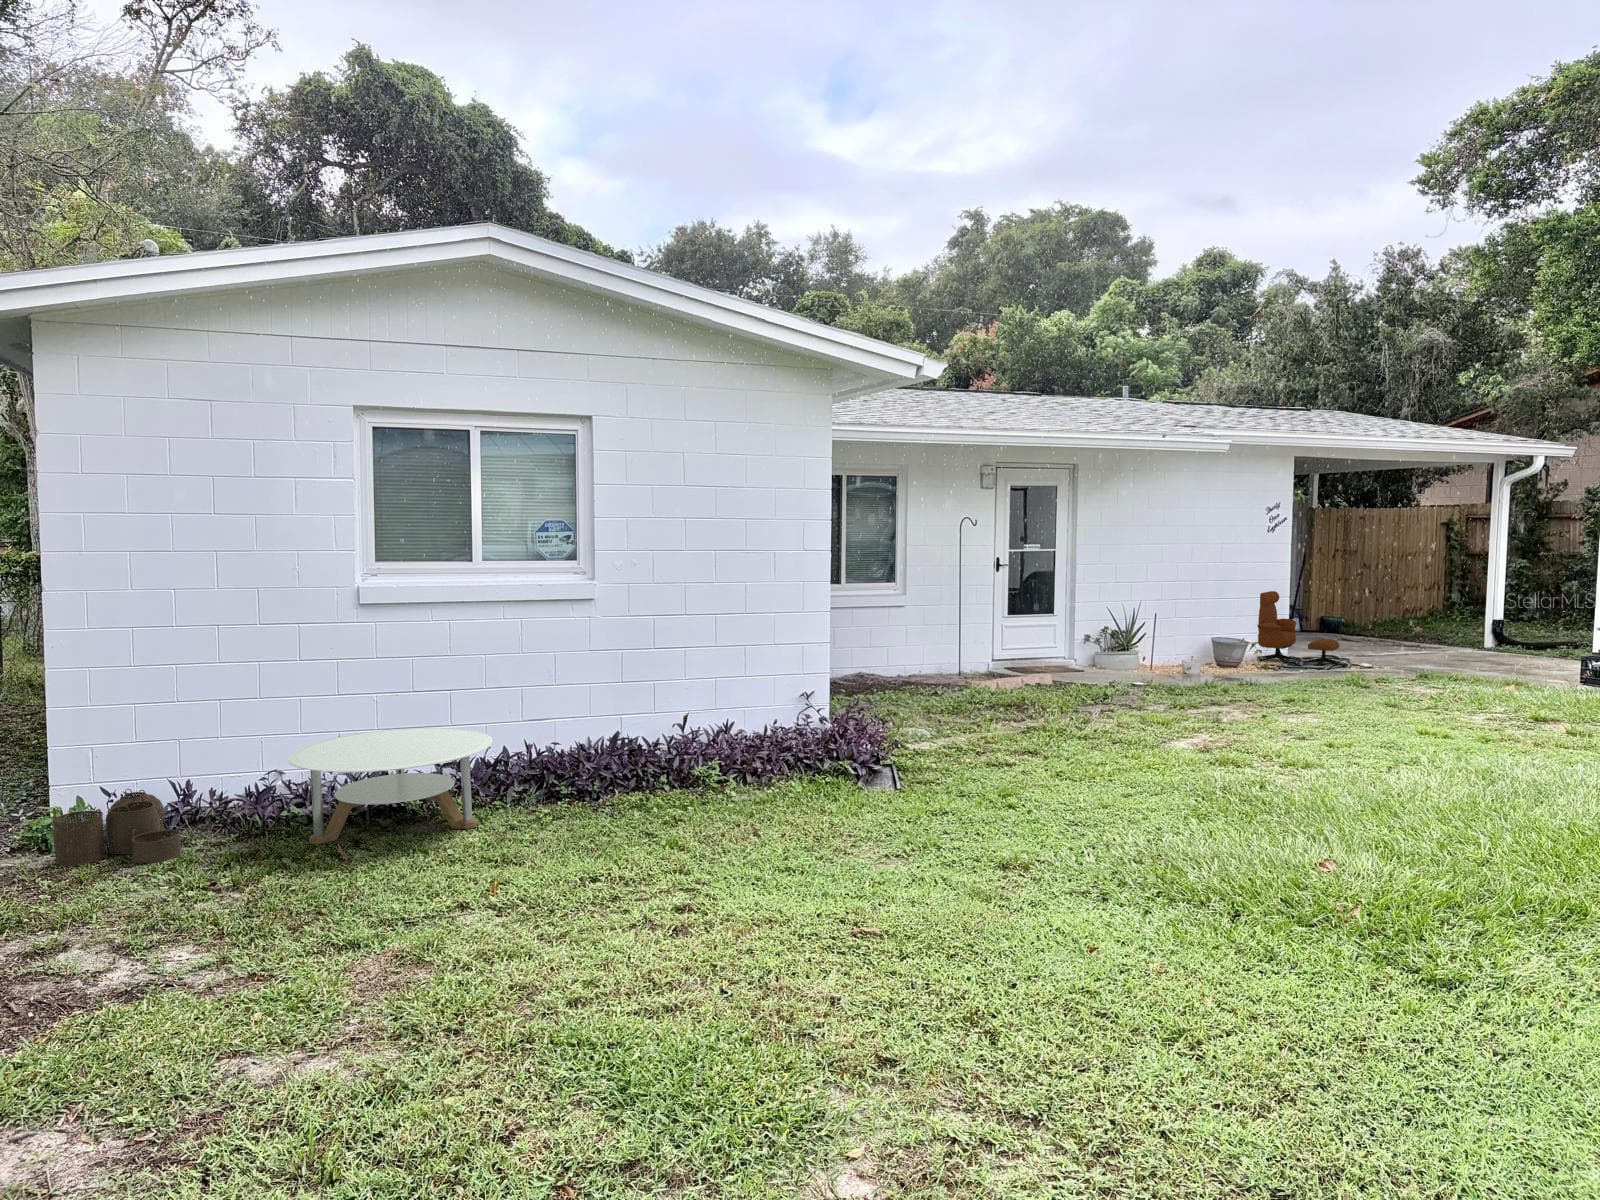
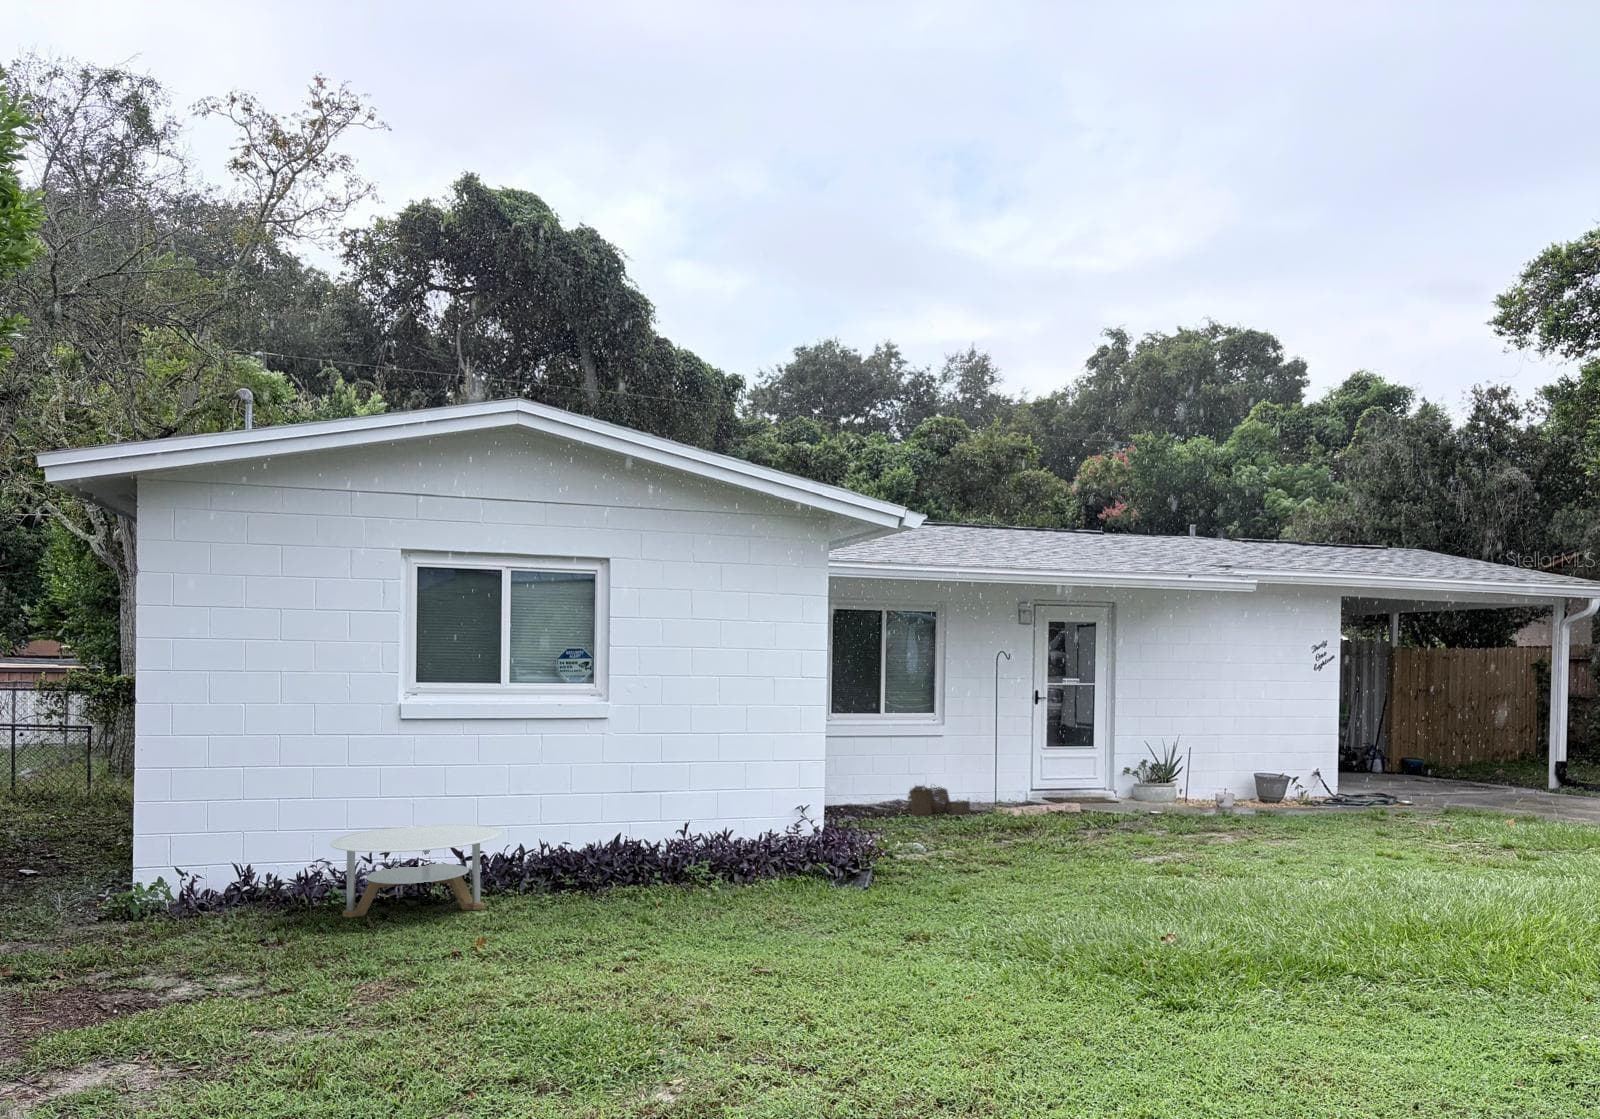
lounge chair: present [1257,591,1341,666] -> none [1355,715,1453,797]
woven basket: present [52,789,181,866] -> present [908,785,970,815]

